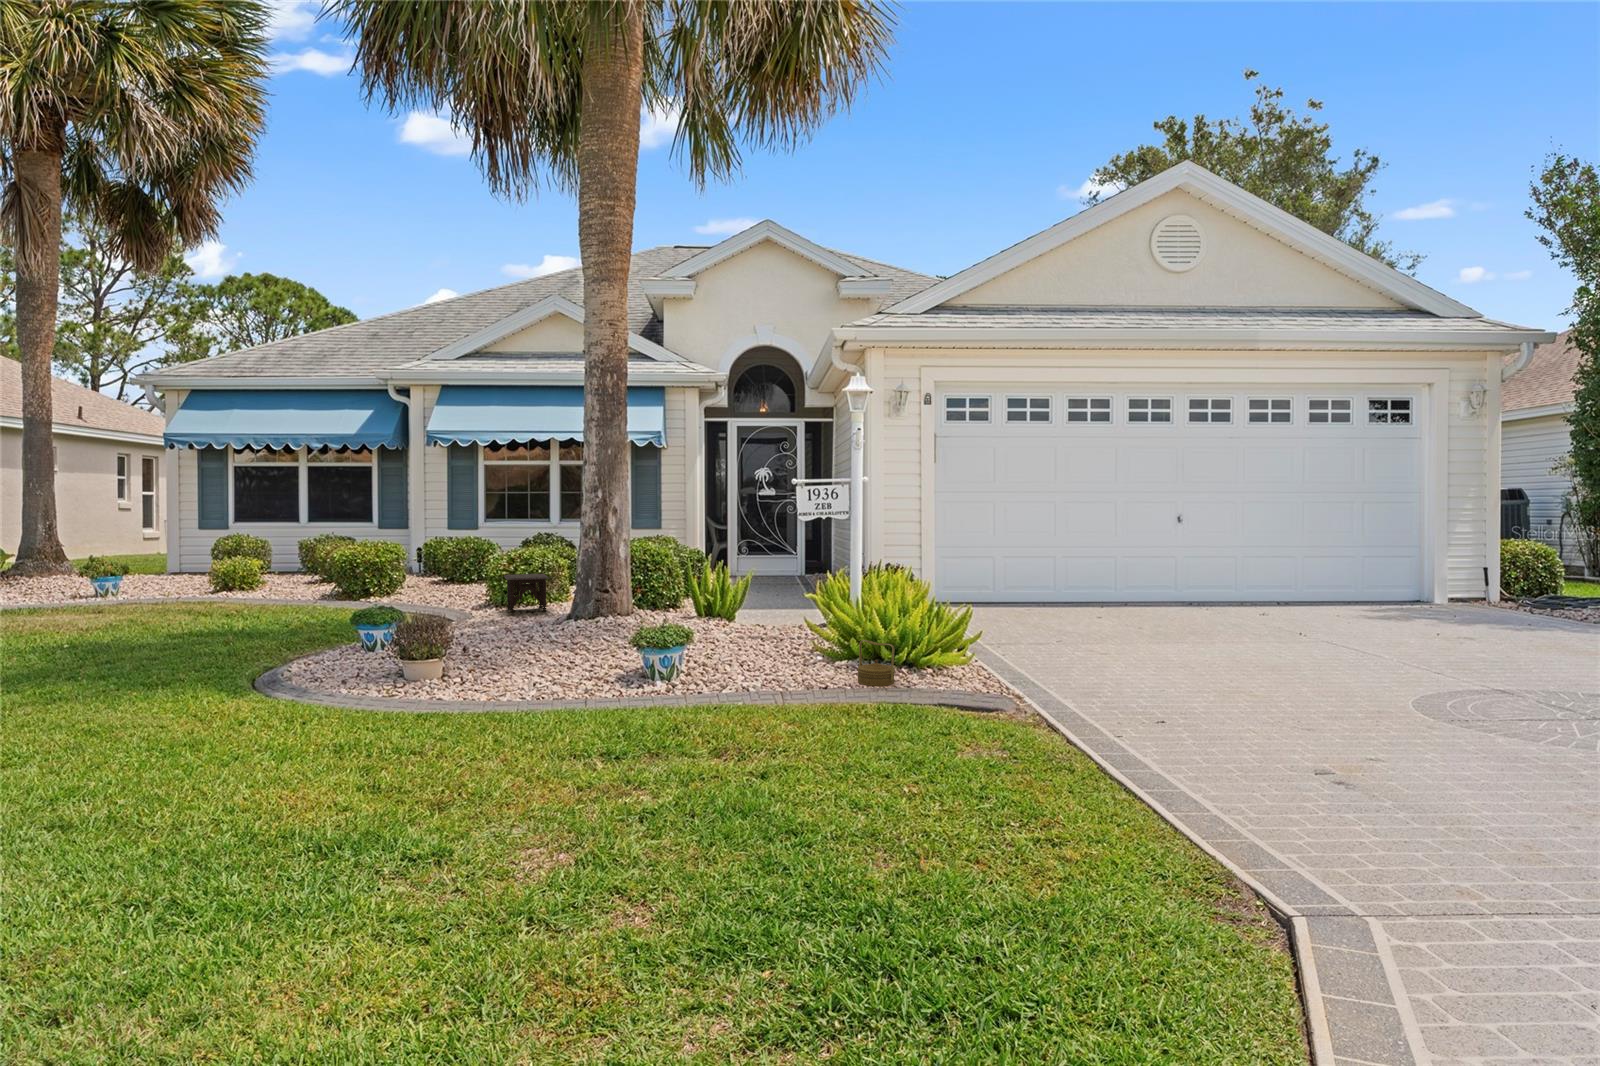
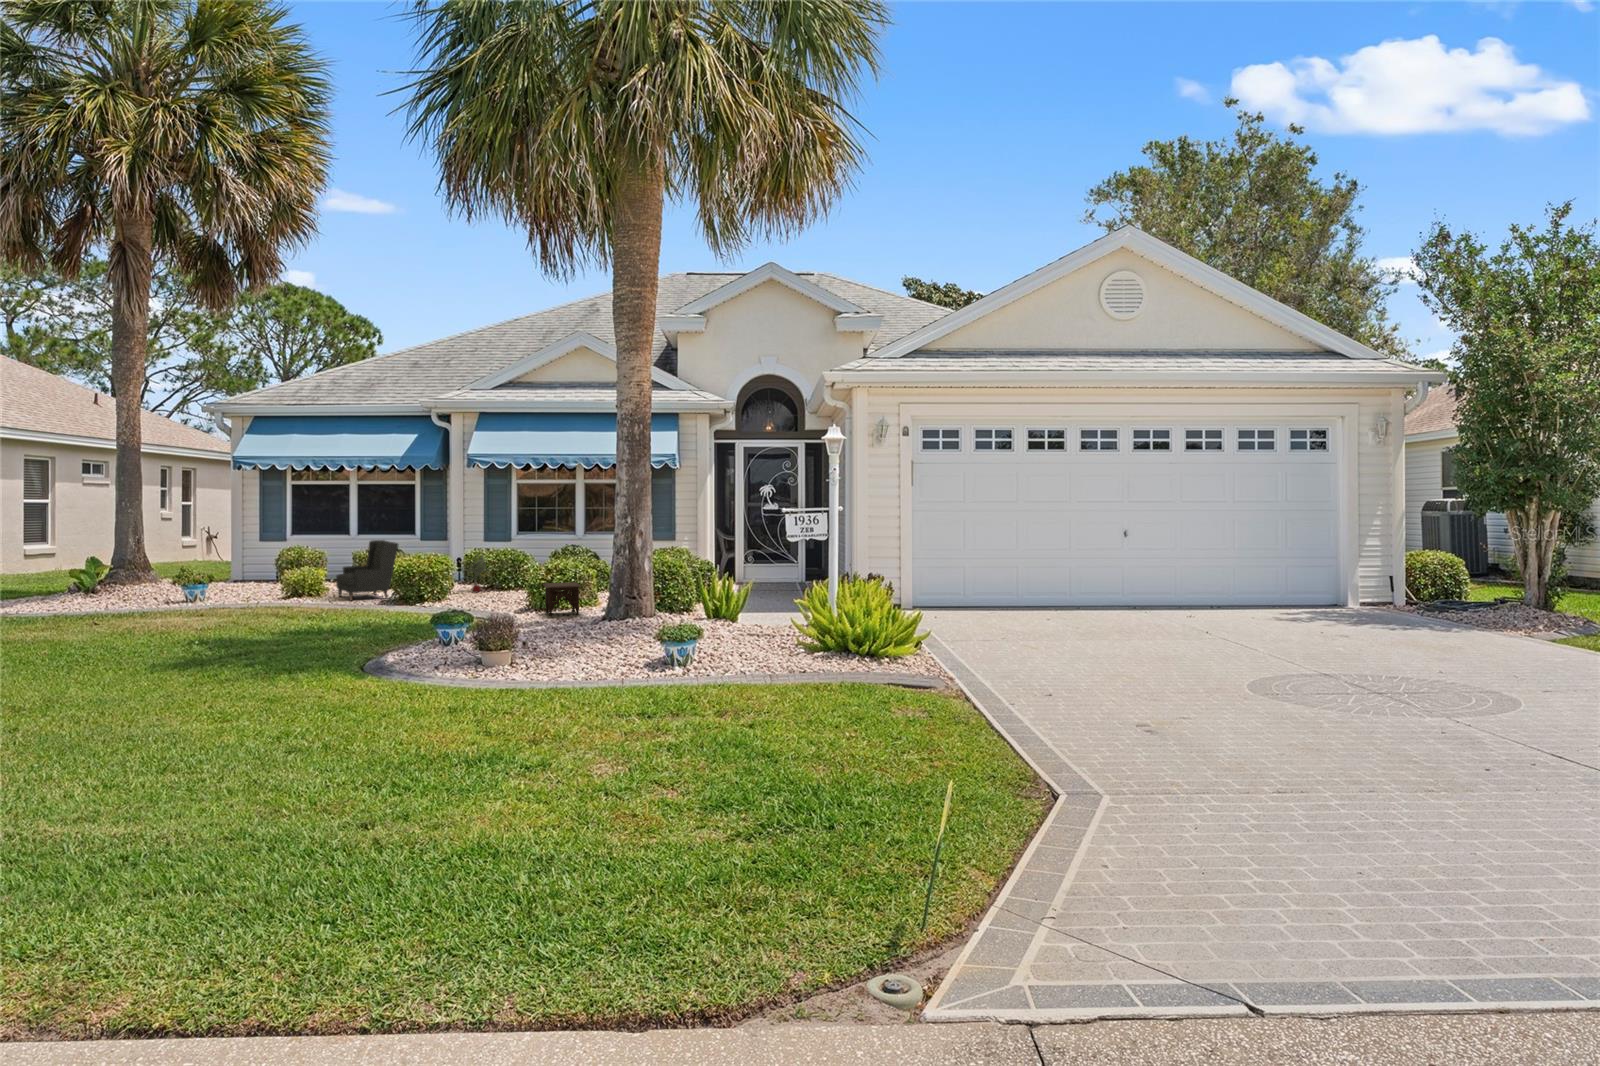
chair: none [269,526,341,596] -> present [336,540,398,601]
potted tree: none [426,542,452,586] -> present [469,554,488,593]
woven basket: present [857,640,895,686] -> none [830,636,859,672]

